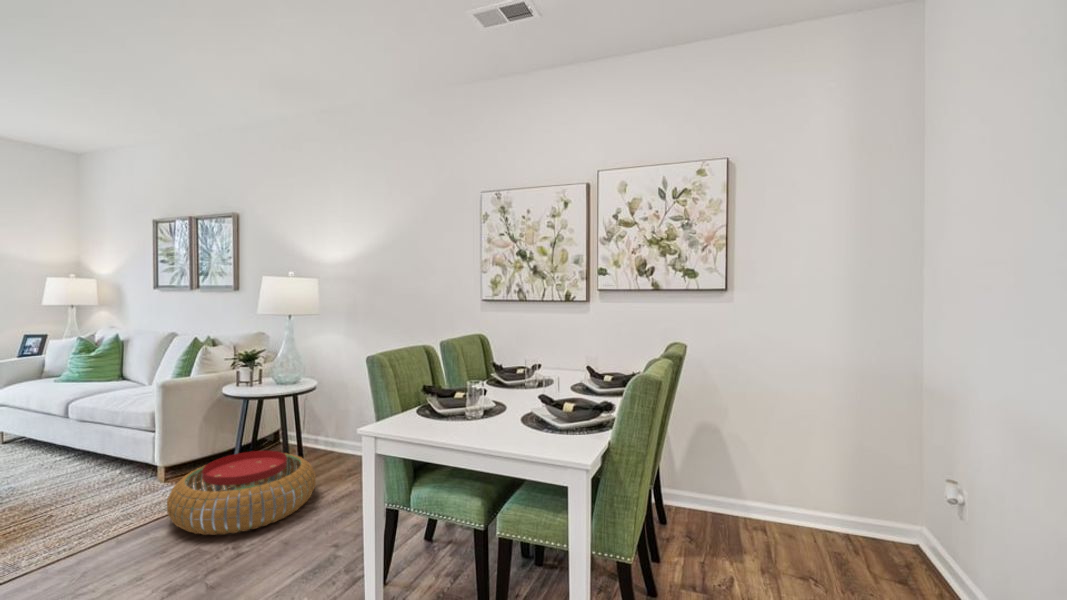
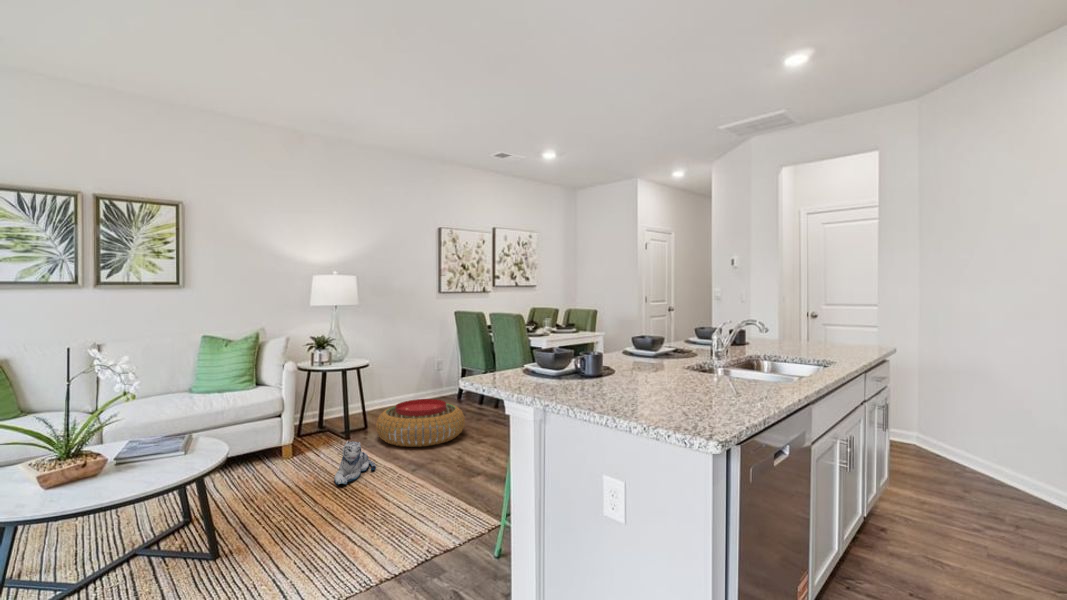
plush toy: none [43,469,138,517] -> present [334,441,376,485]

